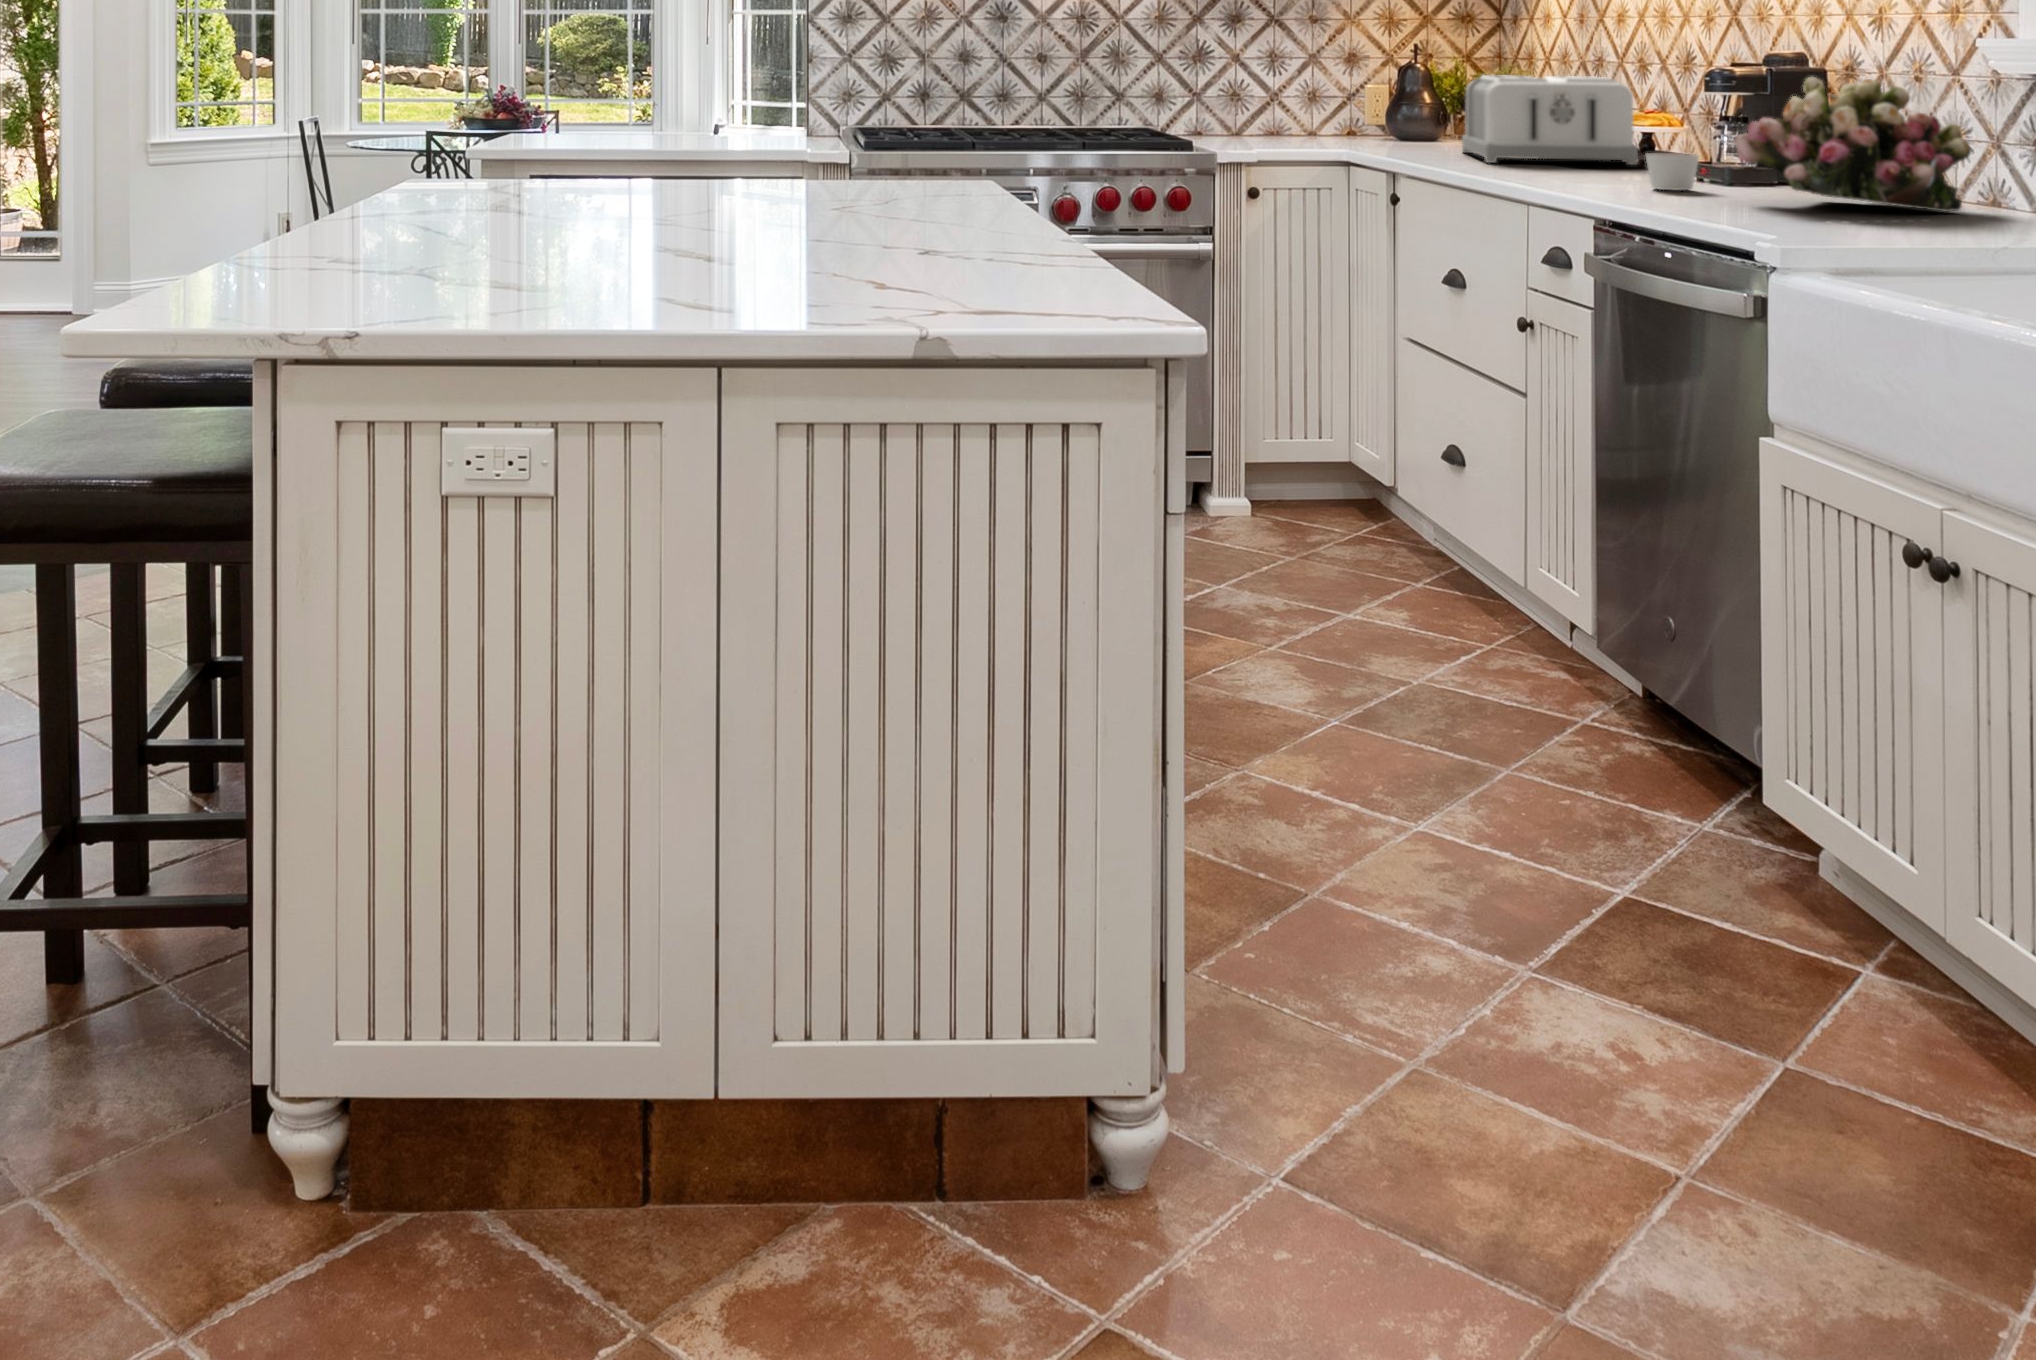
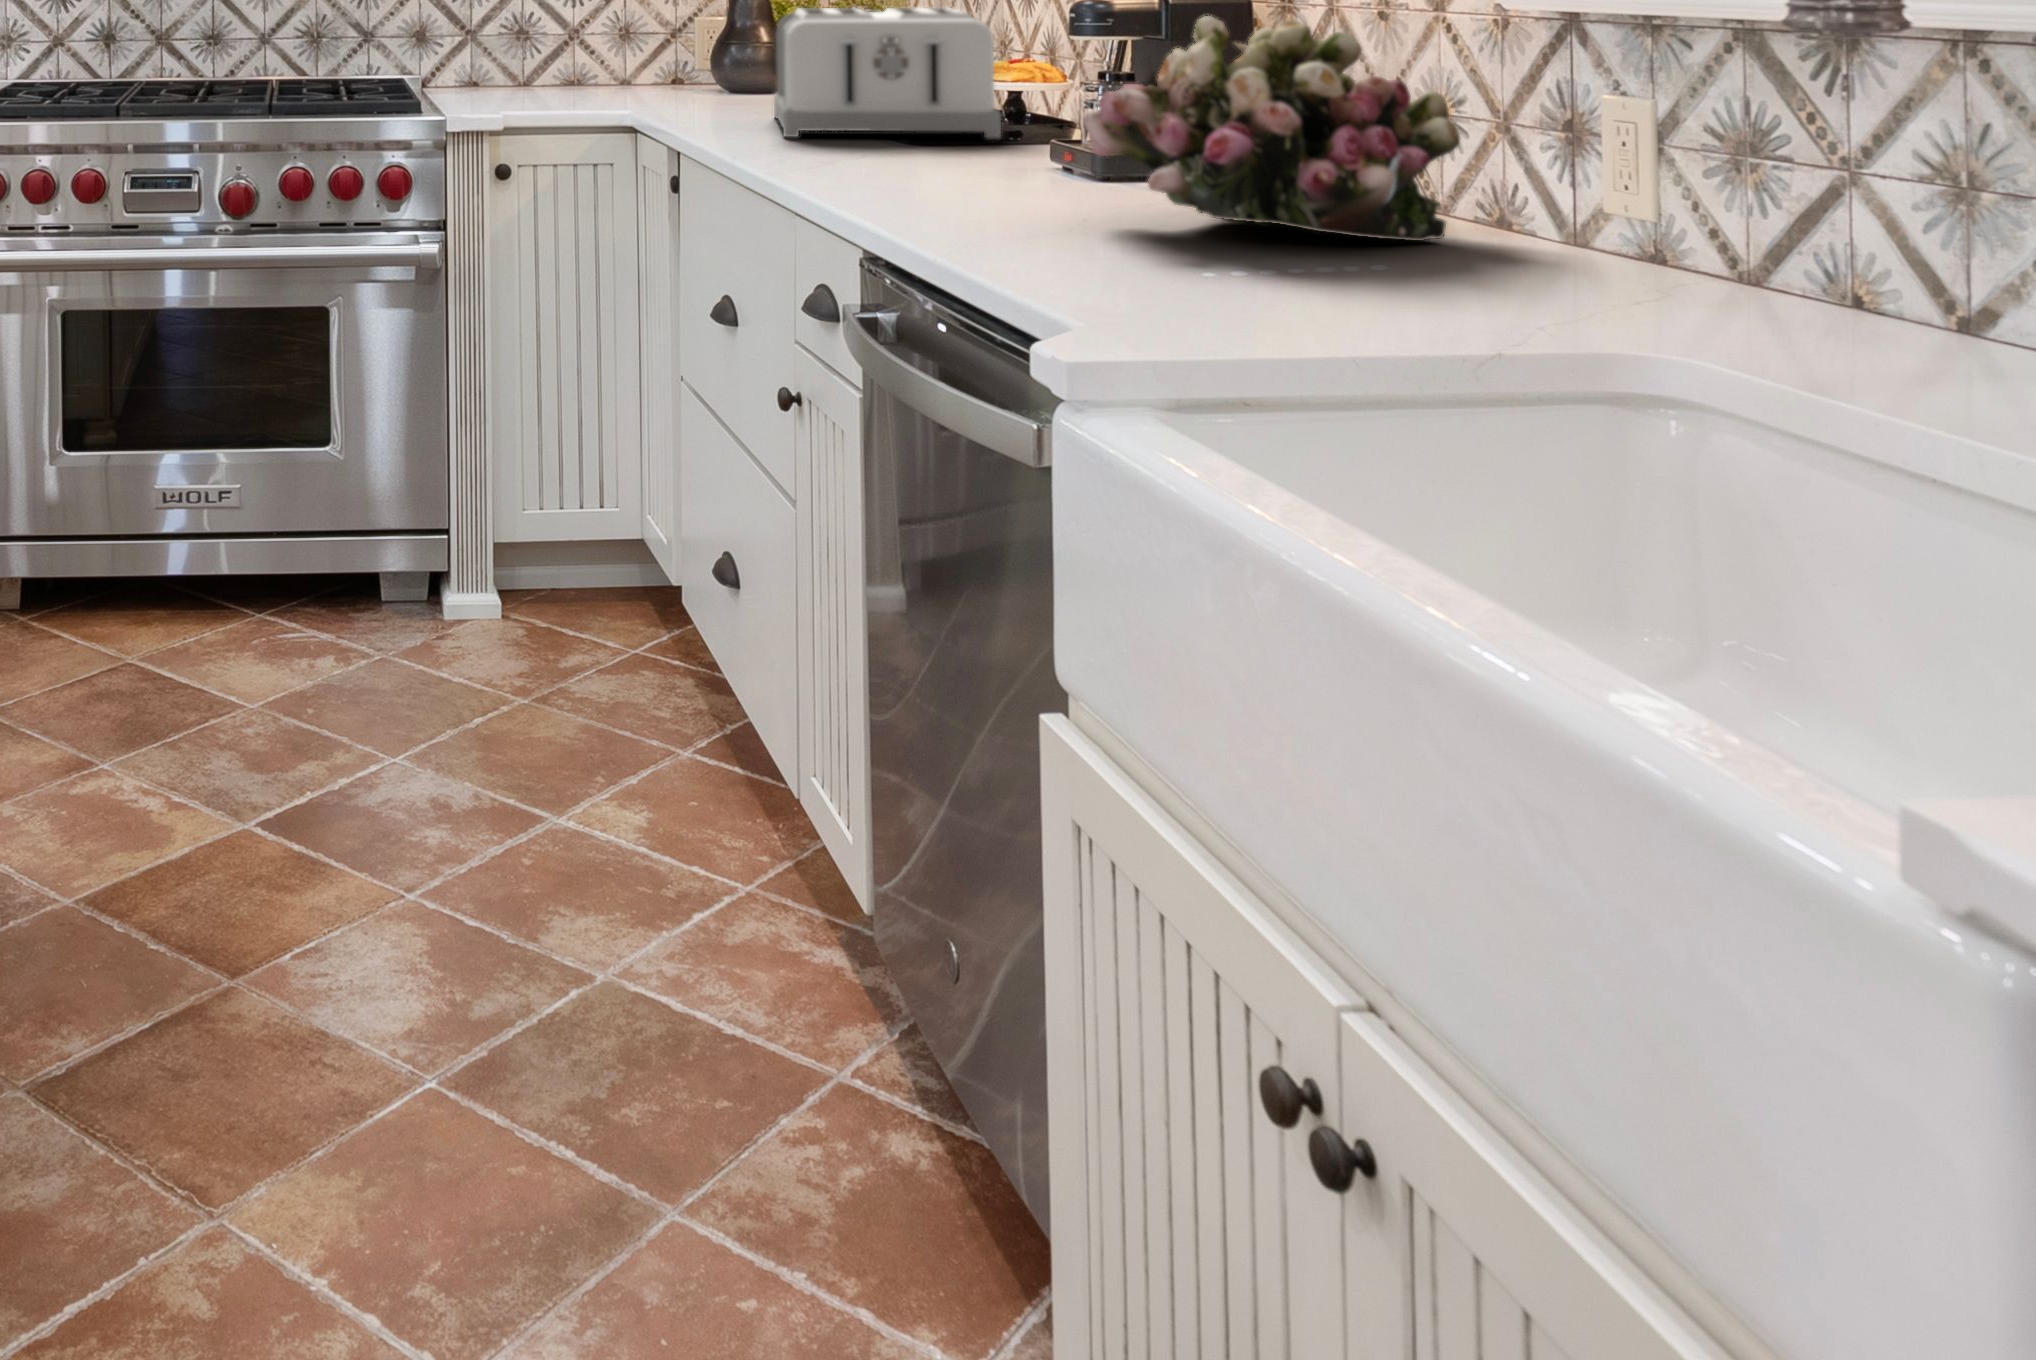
candle: present [1646,153,1699,190] -> none [968,133,1049,194]

